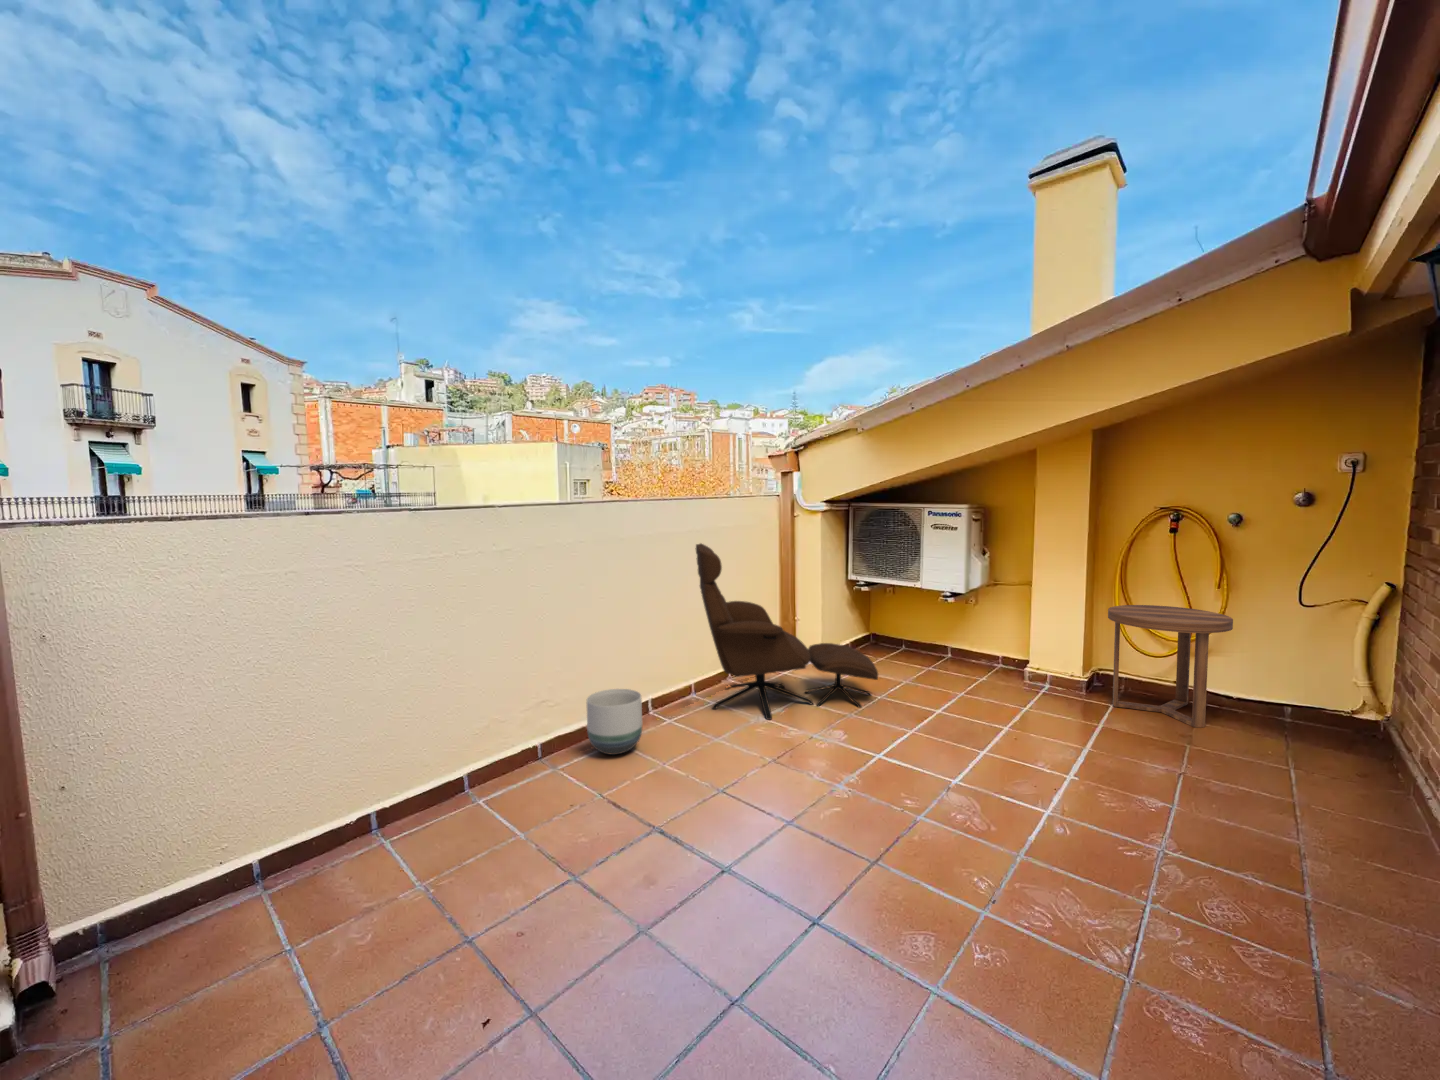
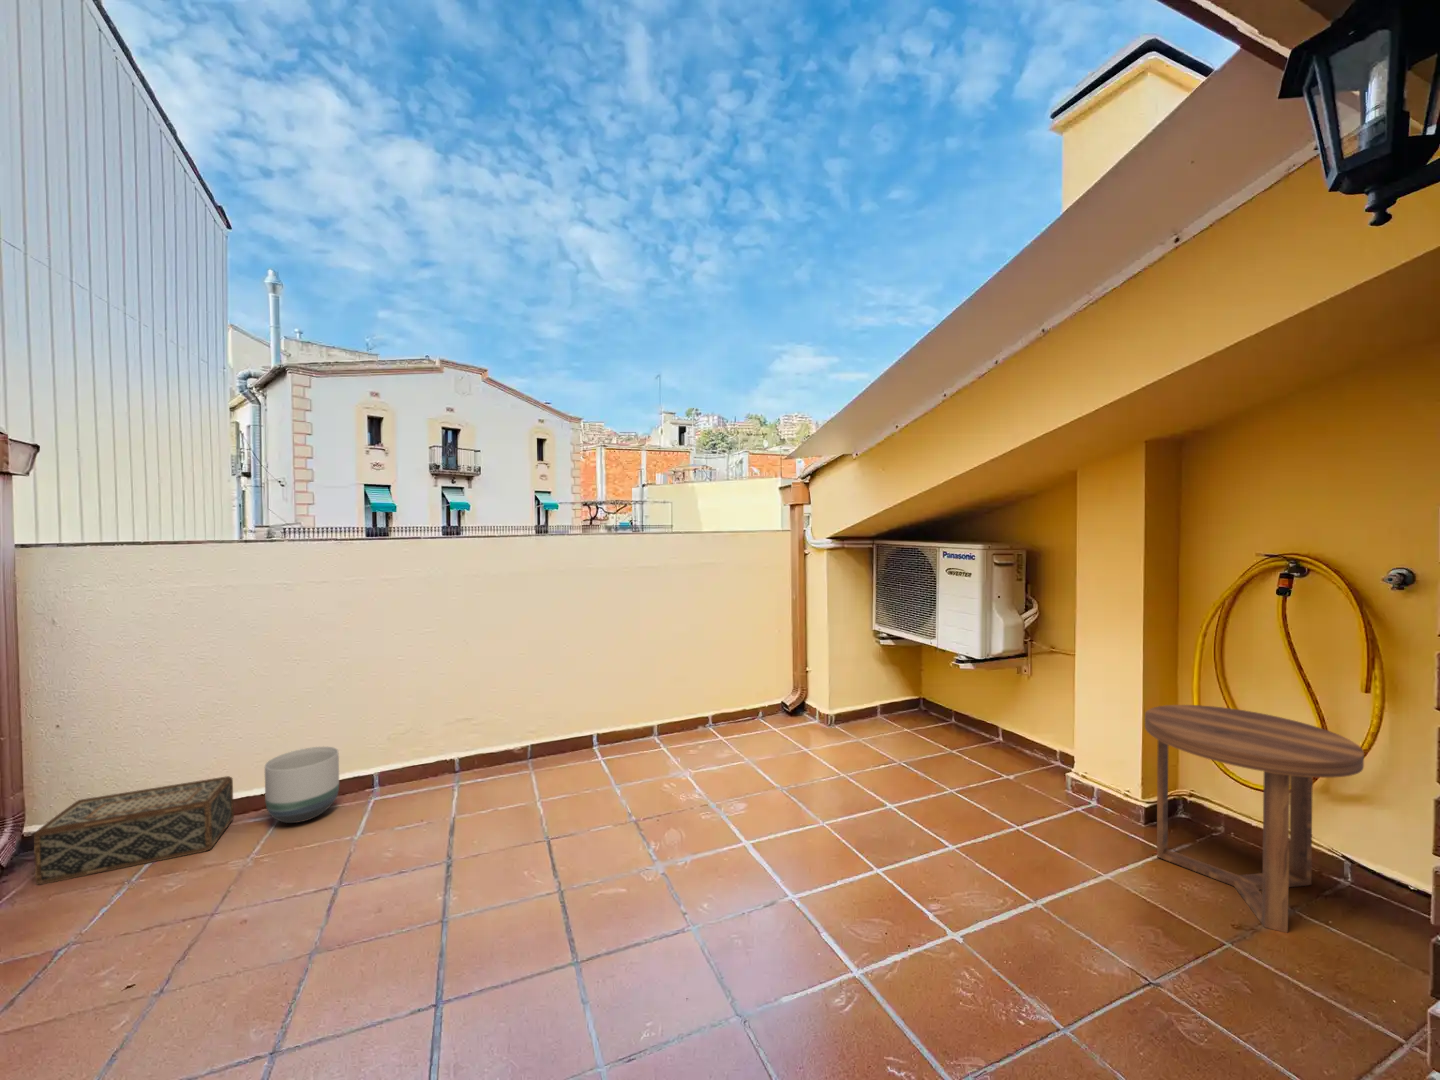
lounge chair: present [695,544,878,720] -> none [636,581,839,782]
planter: present [586,689,642,755] -> present [265,747,339,823]
woven basket: none [121,806,359,991] -> present [34,776,234,885]

